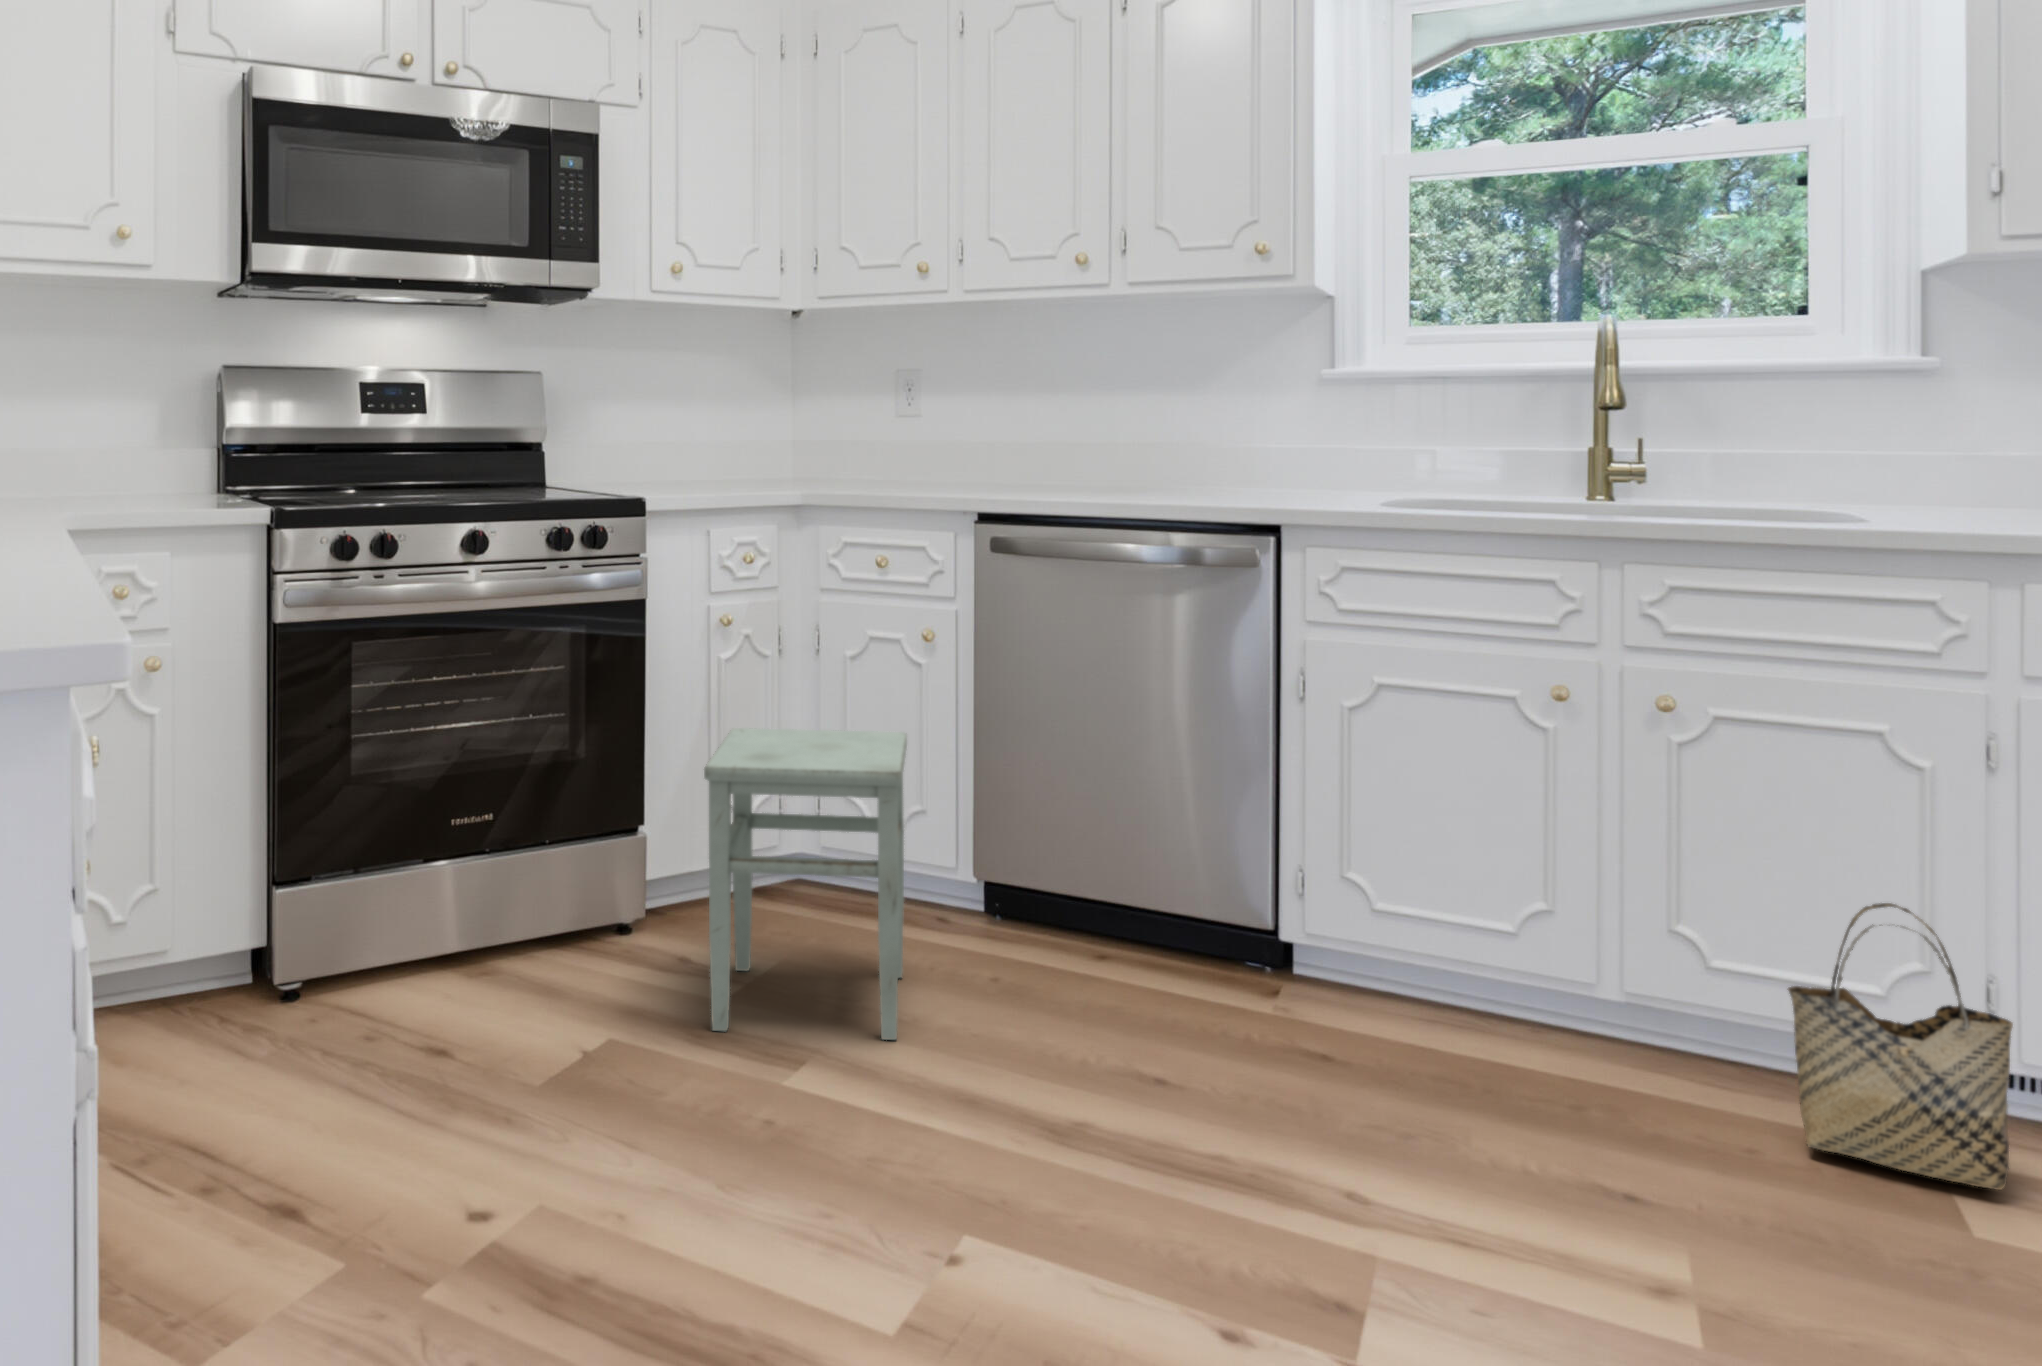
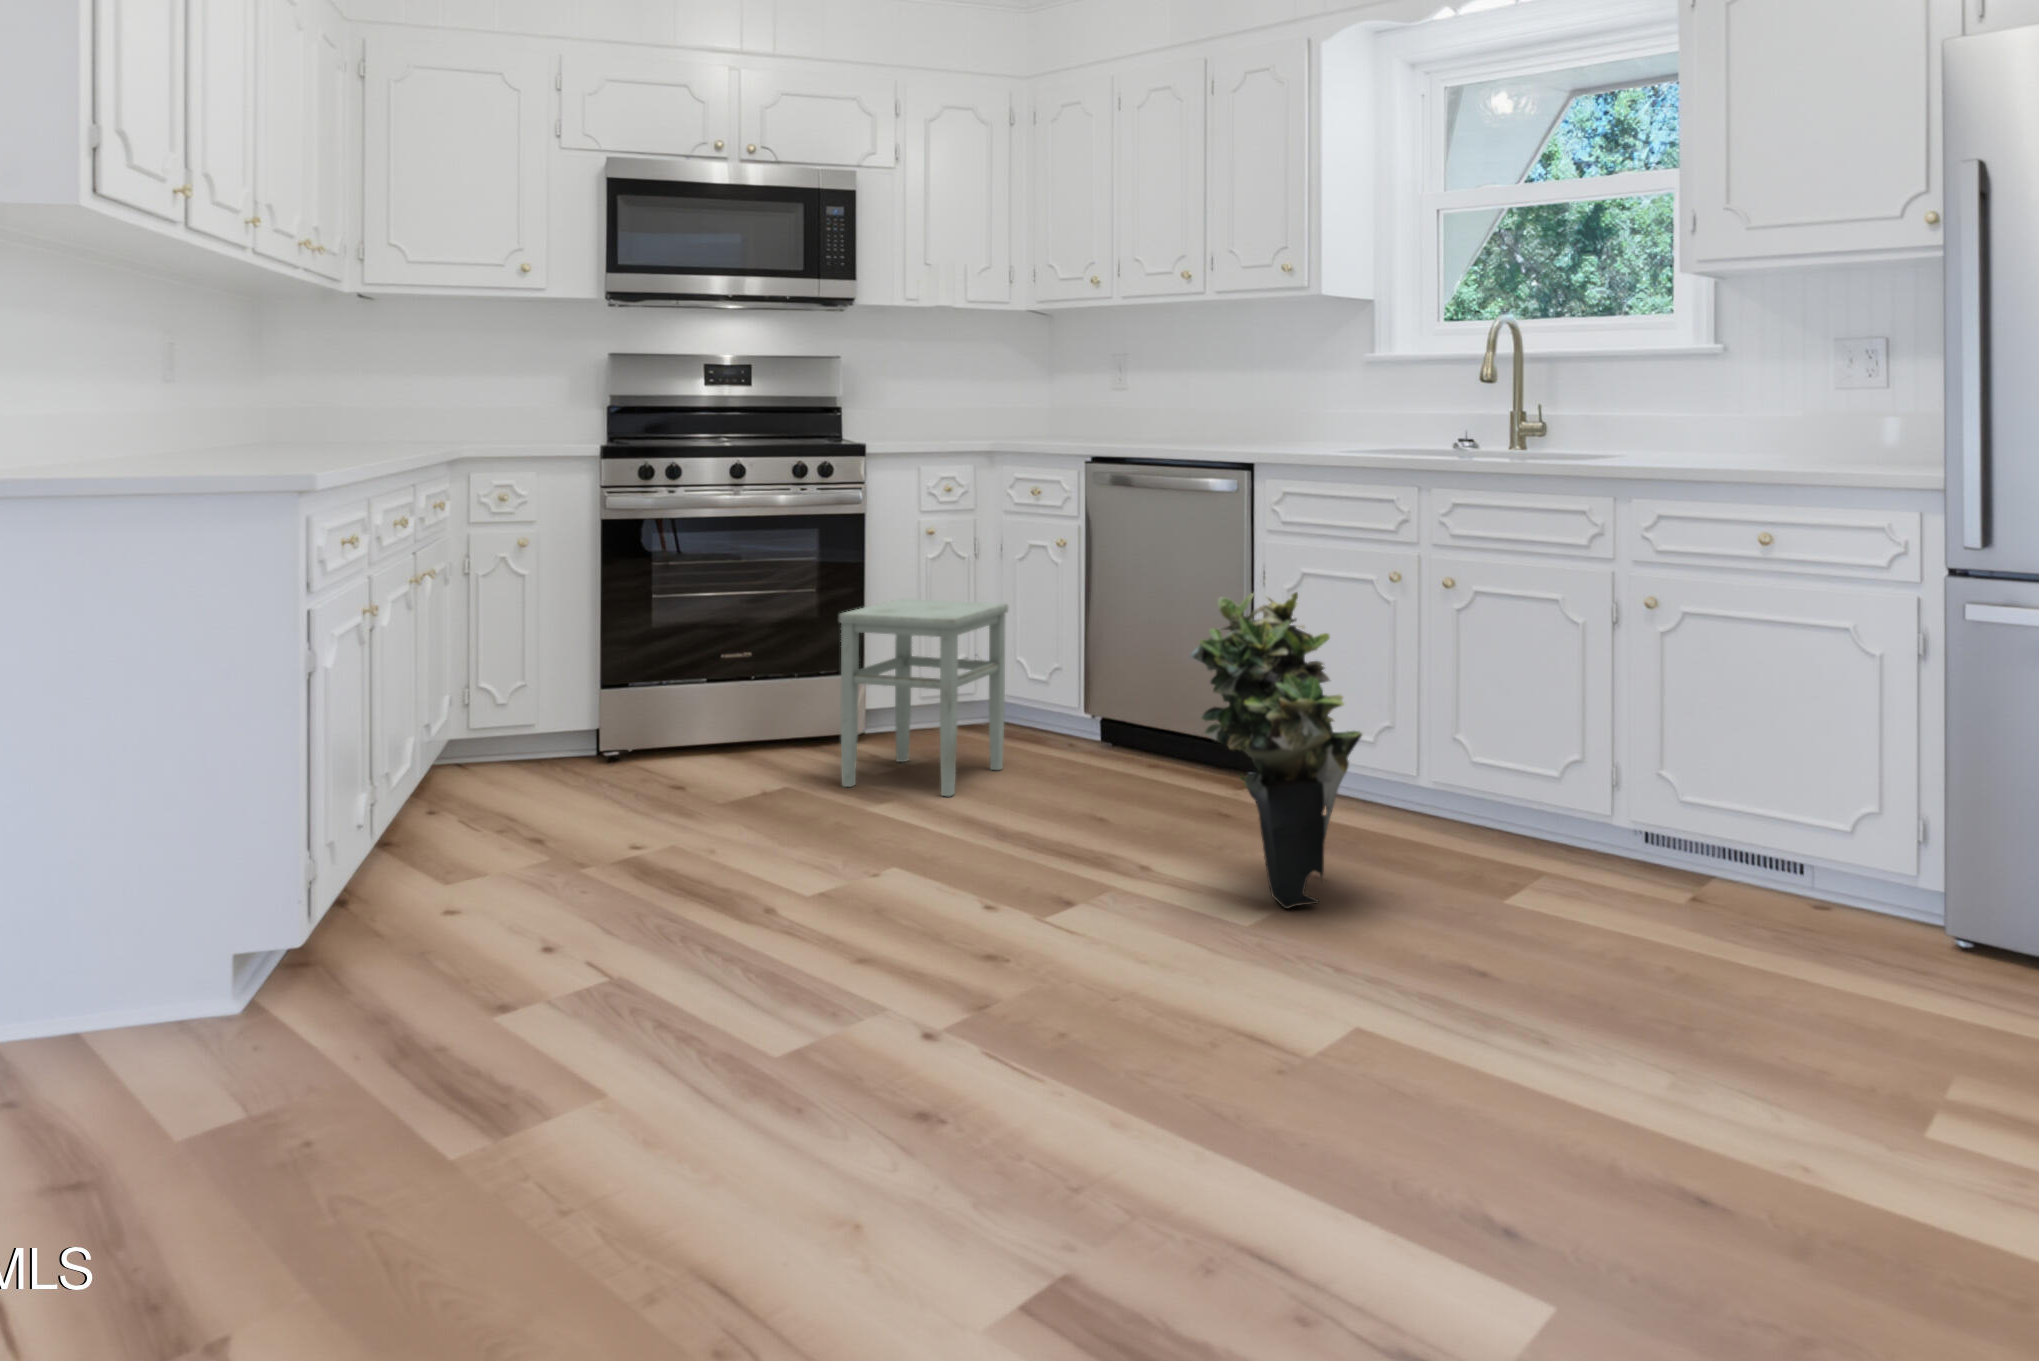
potted plant: none [1450,736,1768,1256] -> present [1191,592,1362,909]
woven basket: present [1787,903,2013,1190] -> none [1452,715,1570,897]

